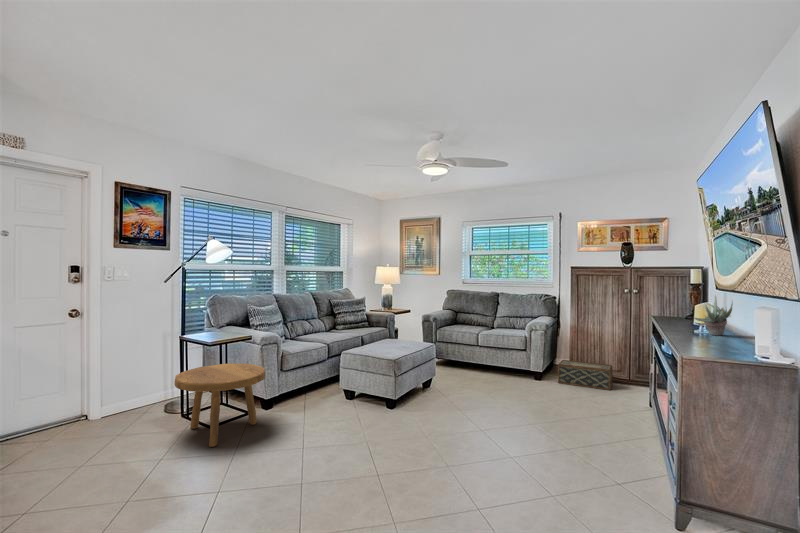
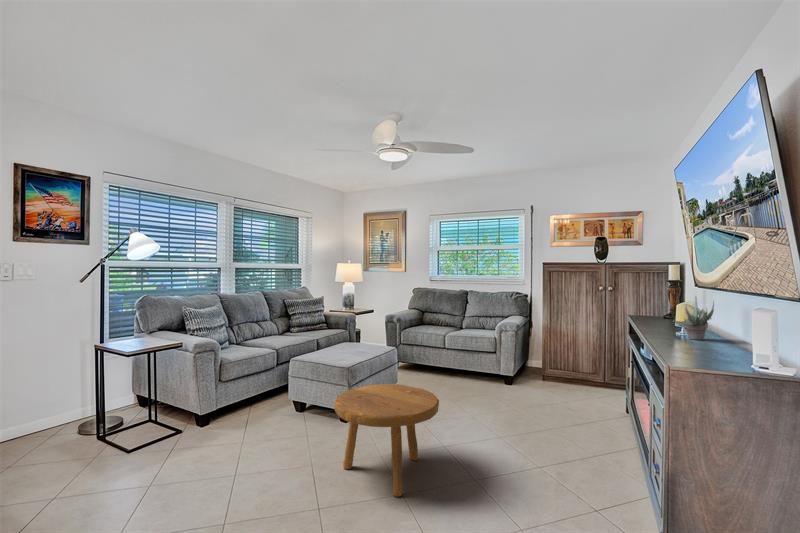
woven basket: present [558,360,612,390] -> none [529,362,585,394]
footstool: present [174,364,265,447] -> present [334,384,439,497]

